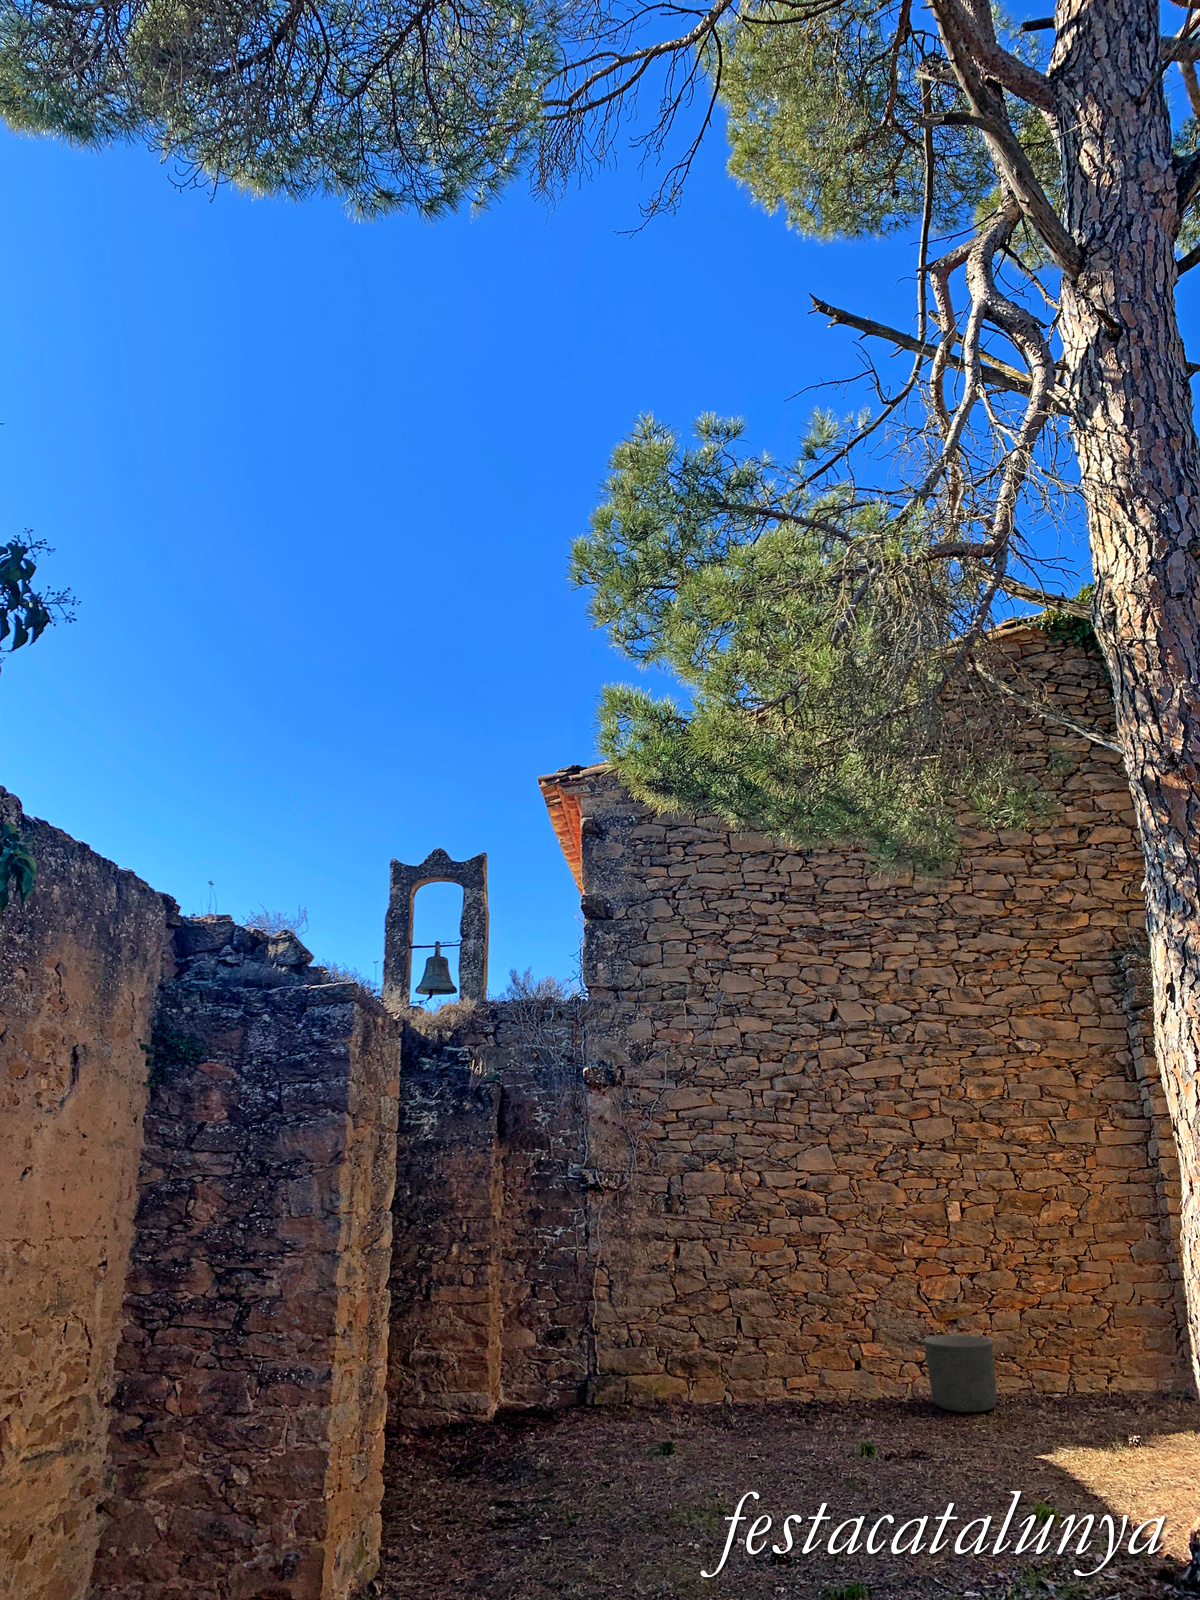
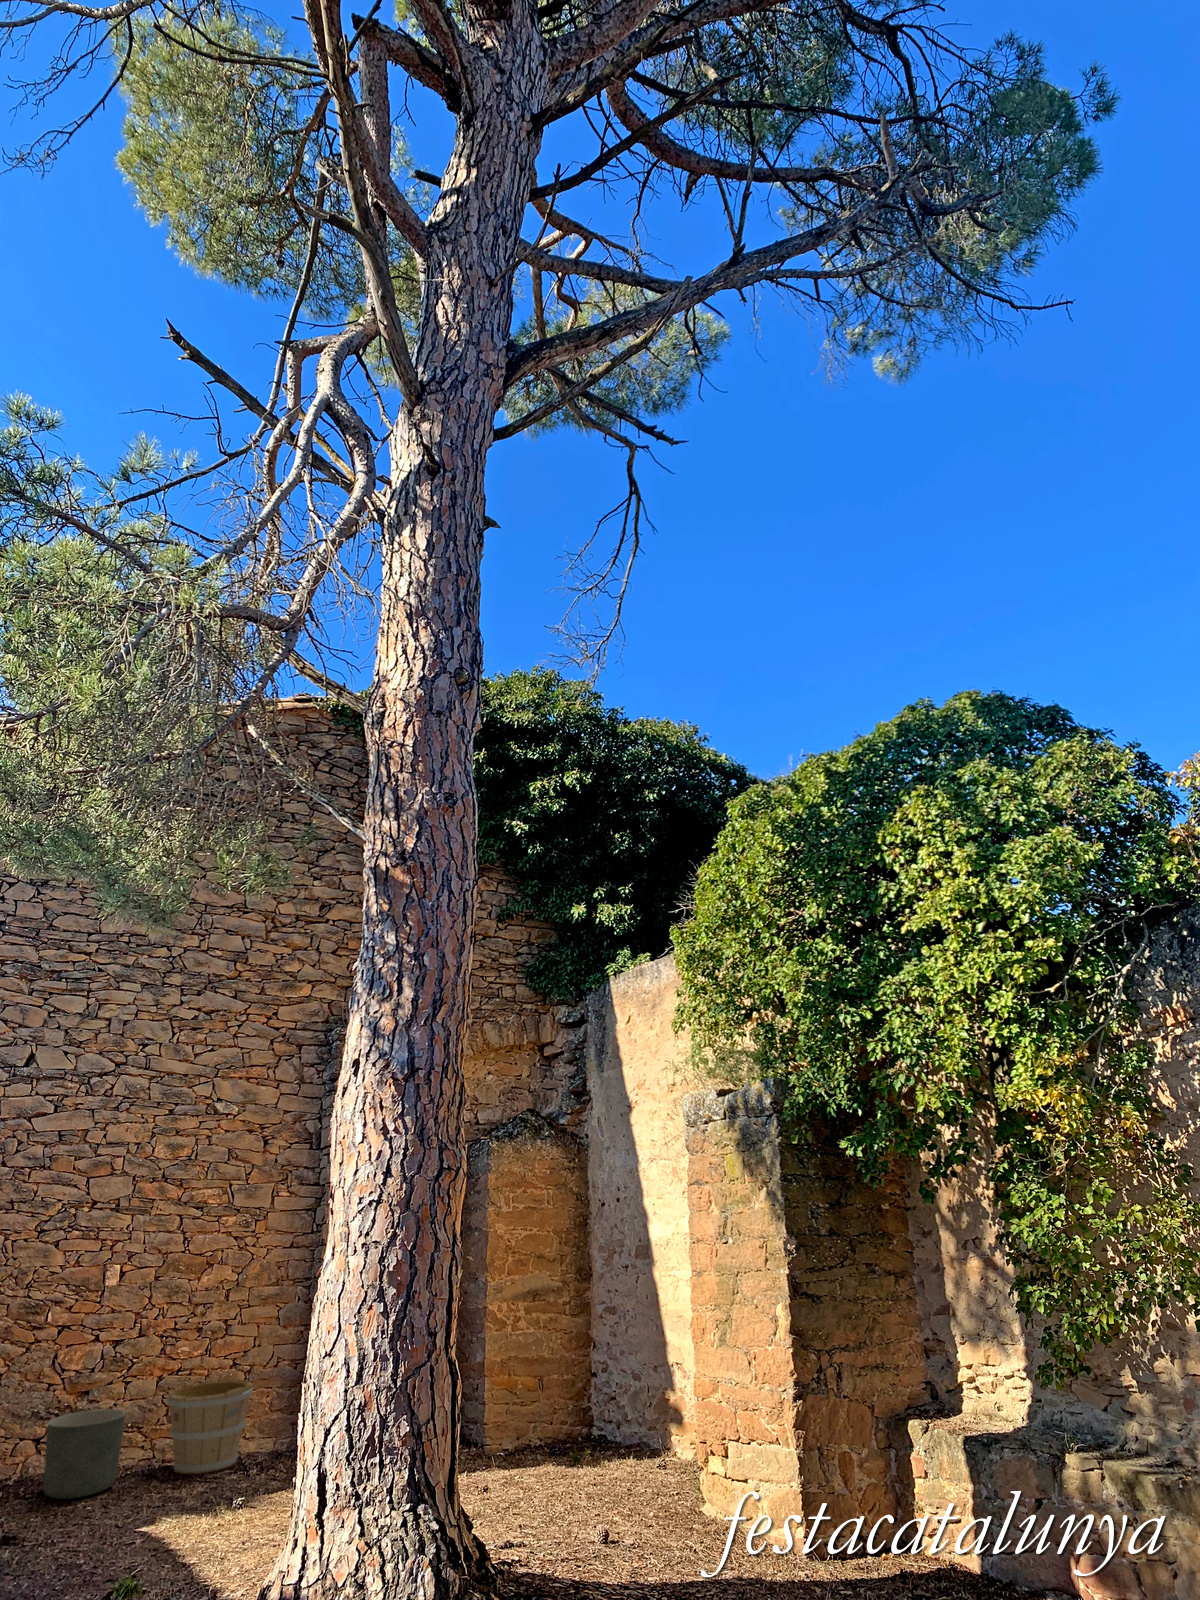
wooden bucket: none [1029,1323,1118,1412] -> present [167,1378,253,1474]

